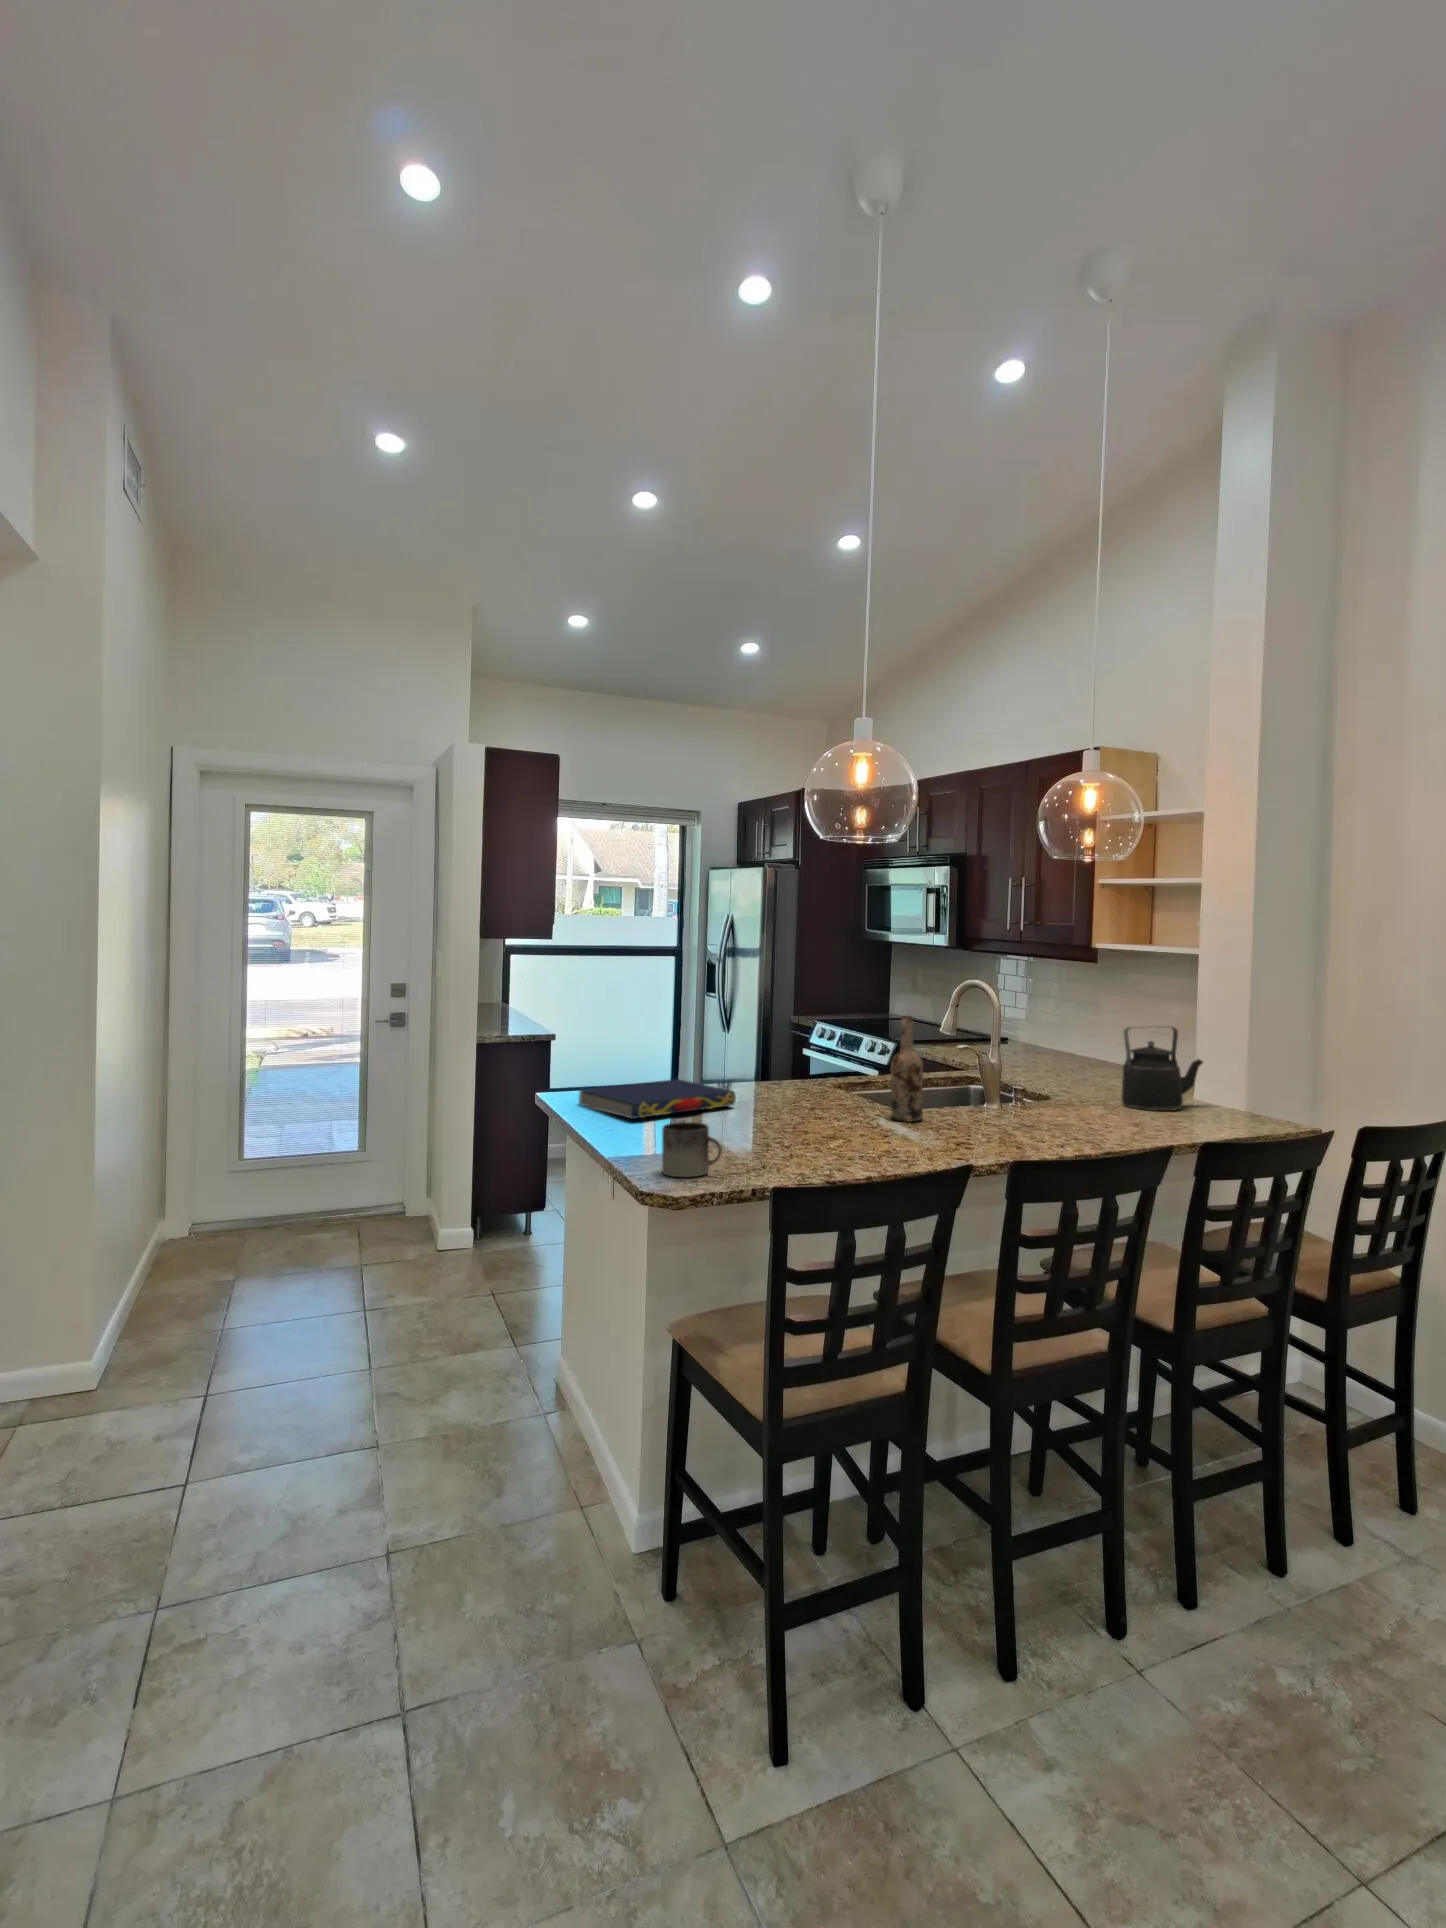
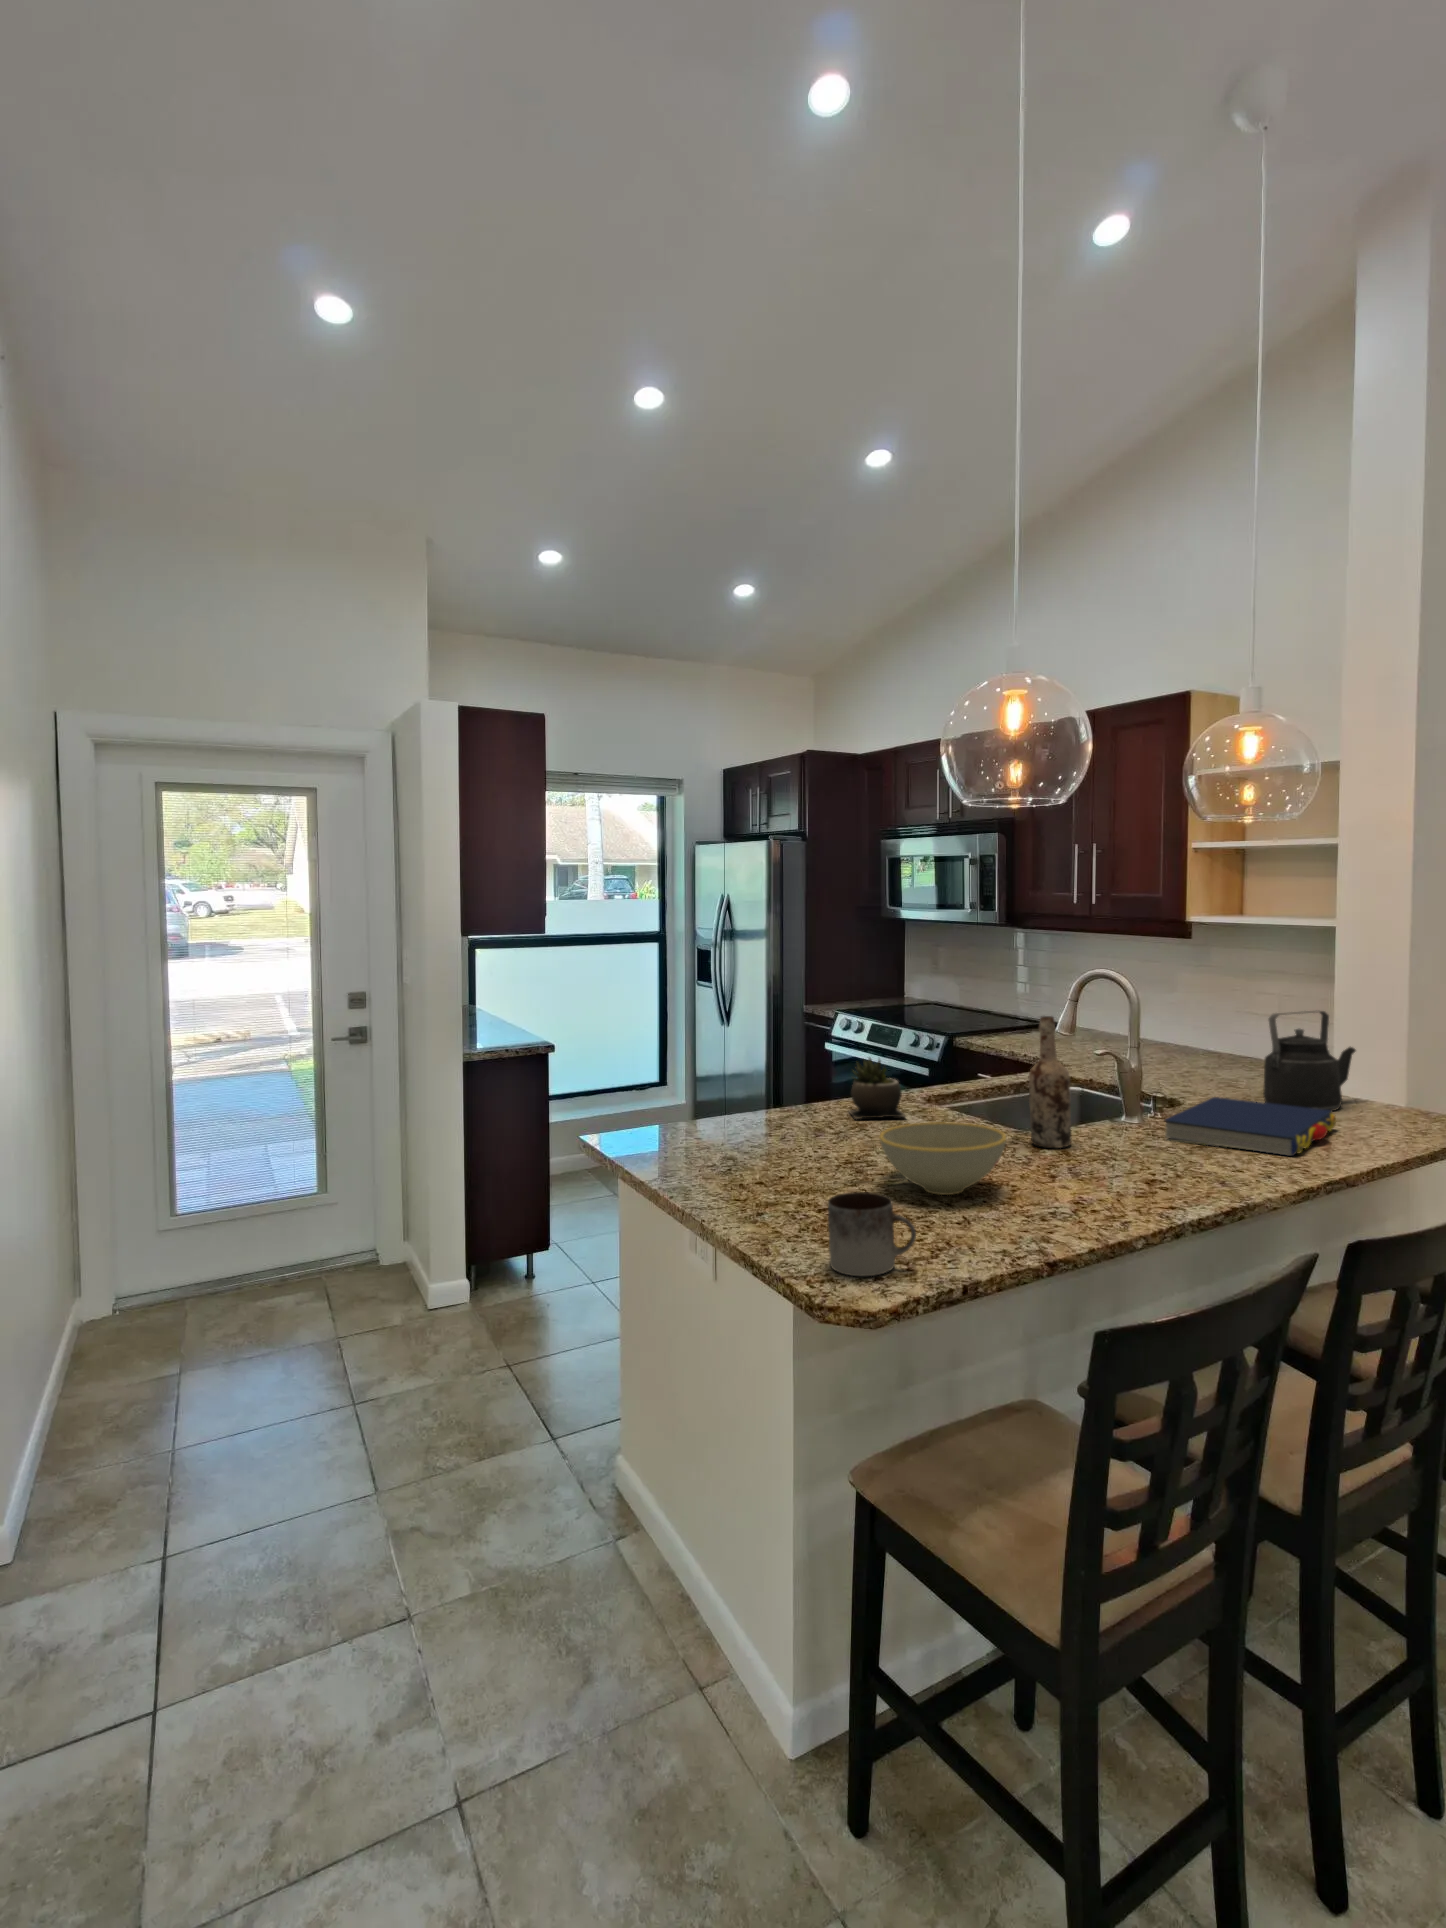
succulent plant: none [759,1045,802,1095] -> present [849,1058,905,1119]
book: present [579,1079,736,1119] -> present [1164,1097,1336,1156]
bowl: none [742,1090,838,1142] -> present [879,1122,1006,1195]

